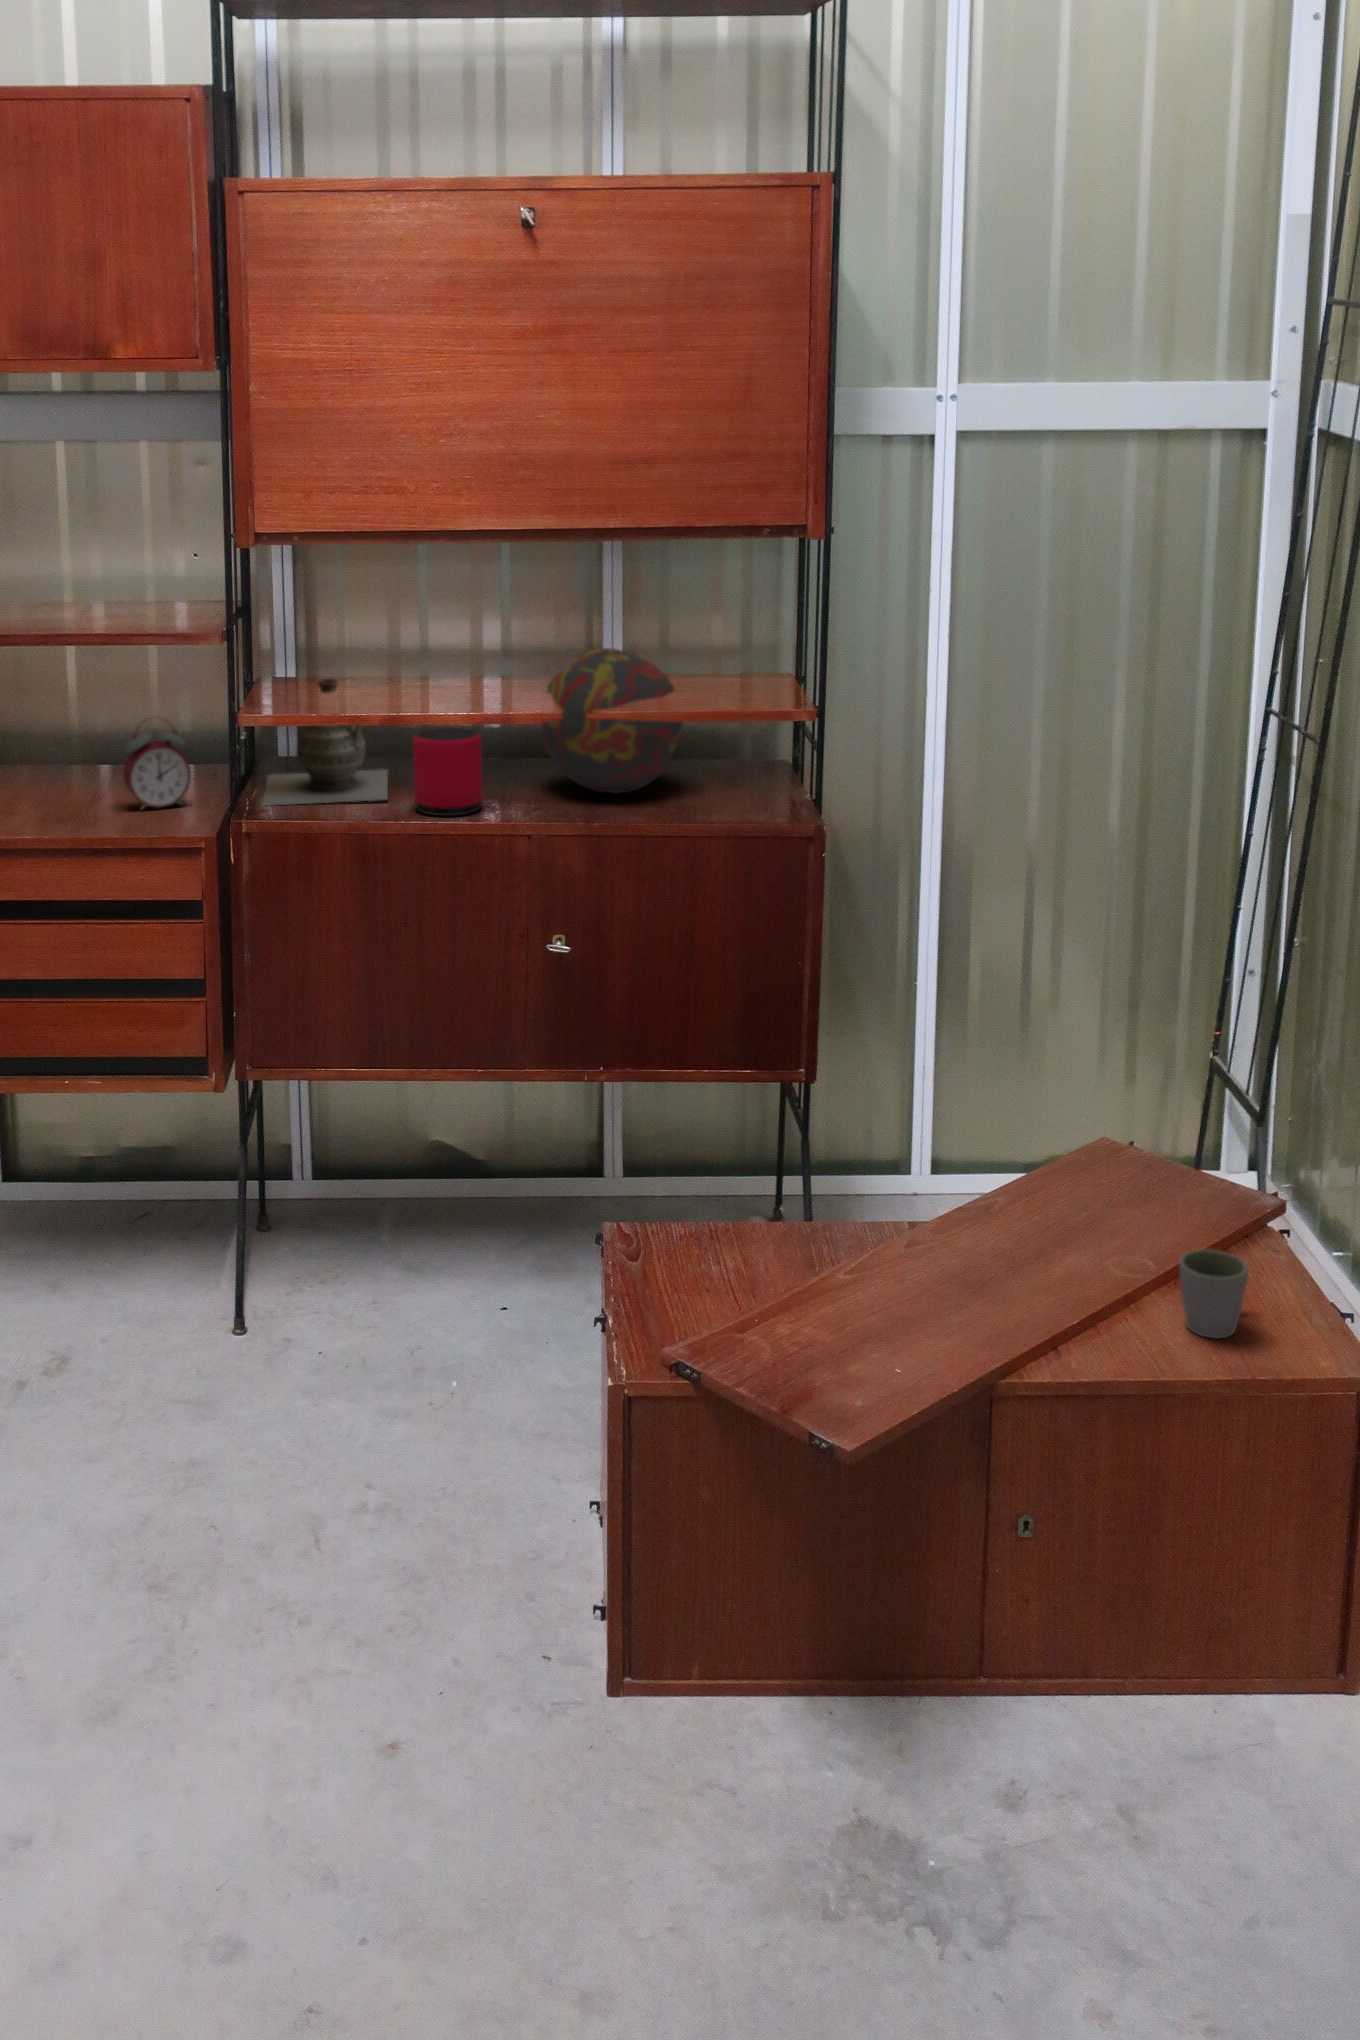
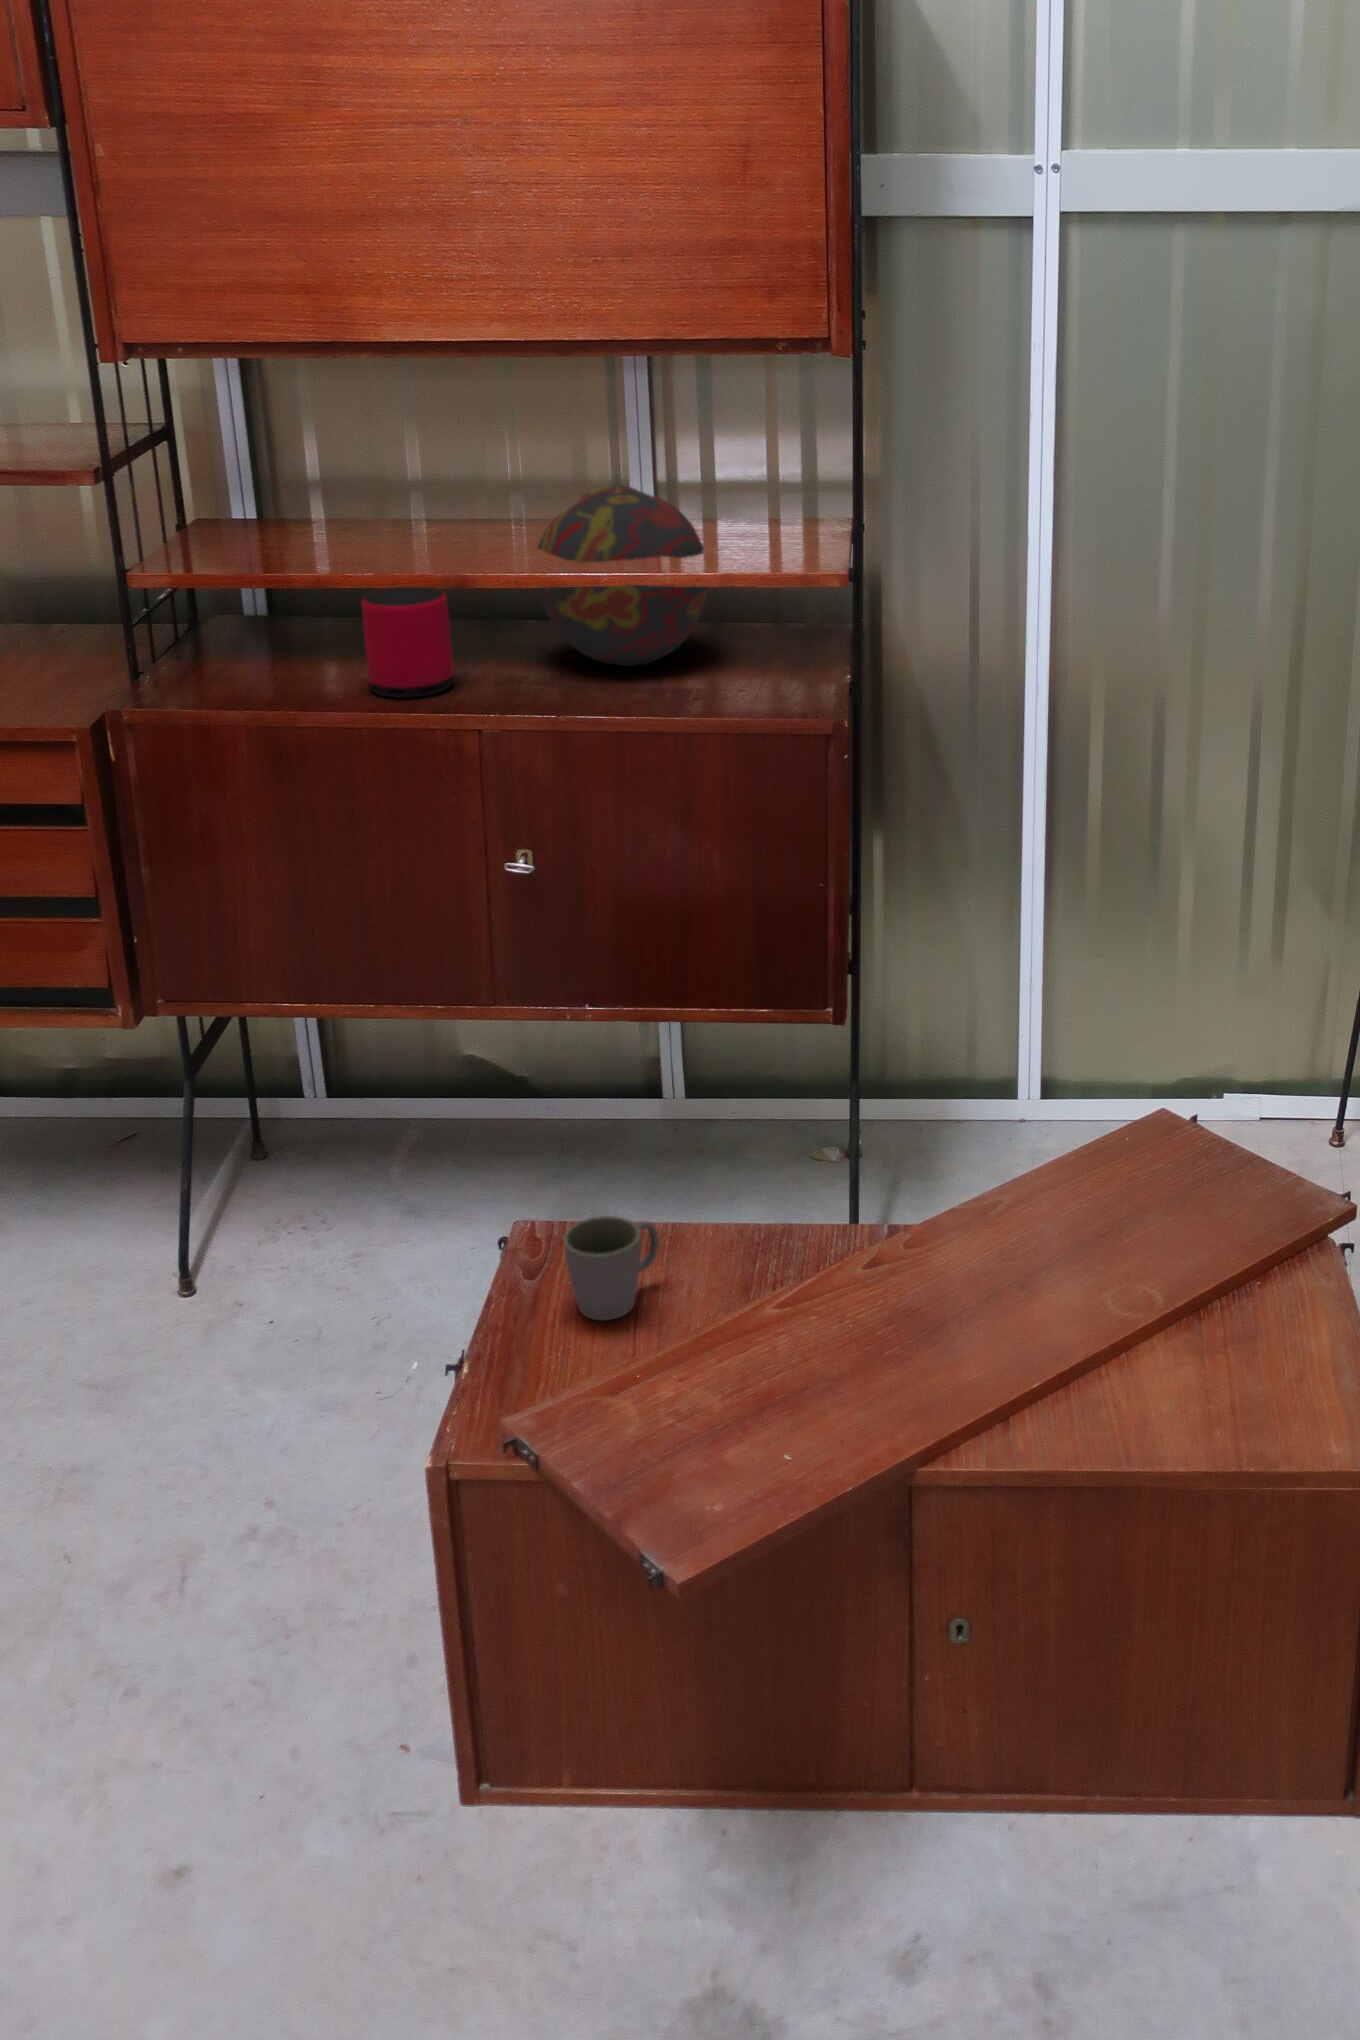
ceramic jug: present [263,679,388,806] -> none [189,522,368,681]
alarm clock: present [123,730,191,809] -> none [12,571,99,687]
mug: present [1179,1250,1248,1338] -> present [563,1216,659,1321]

